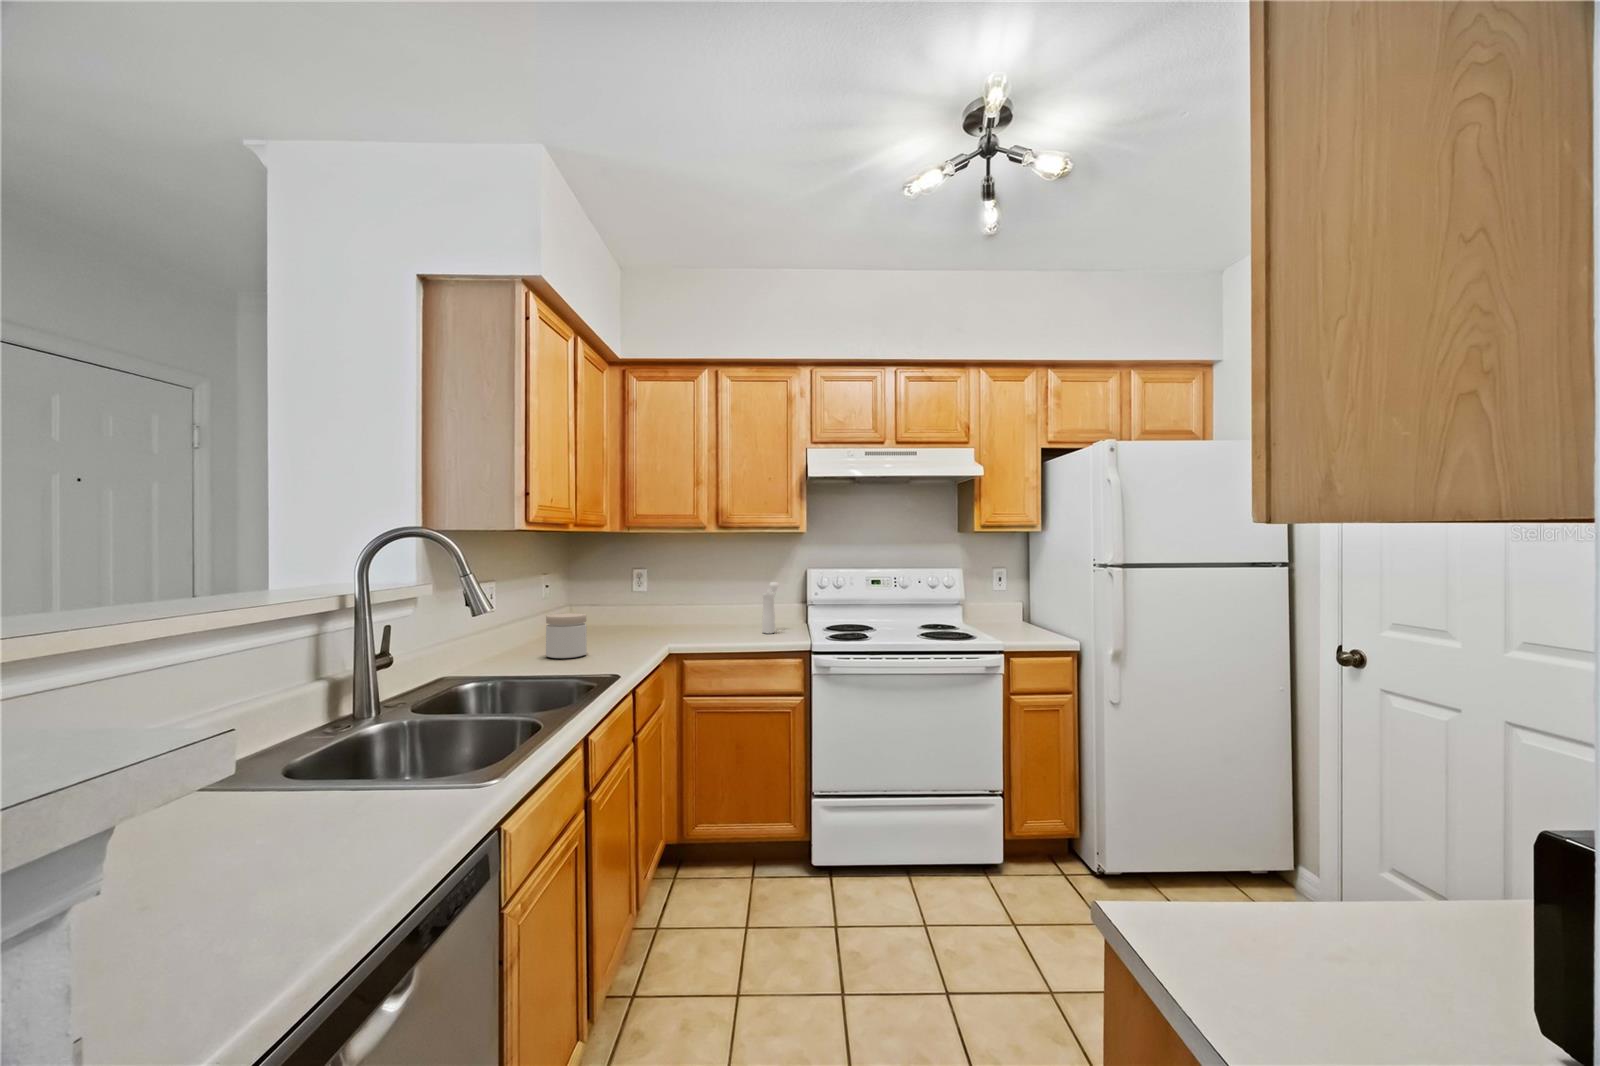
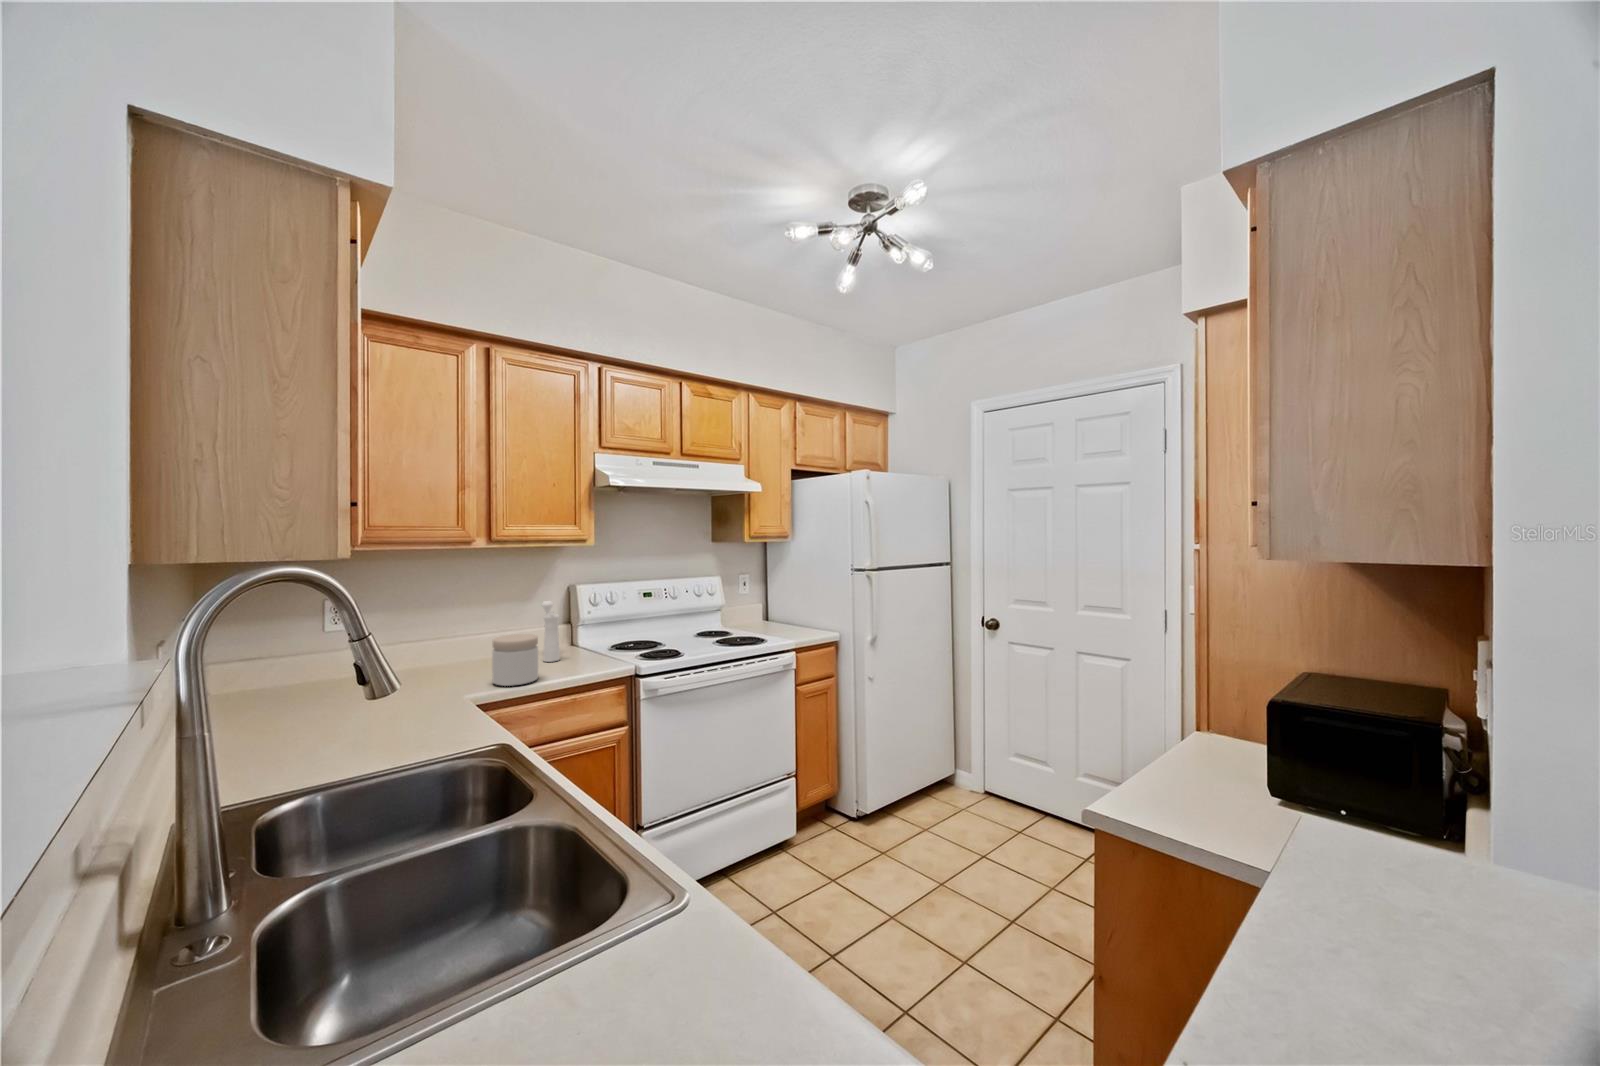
jar: present [546,613,587,658] -> present [492,634,538,686]

